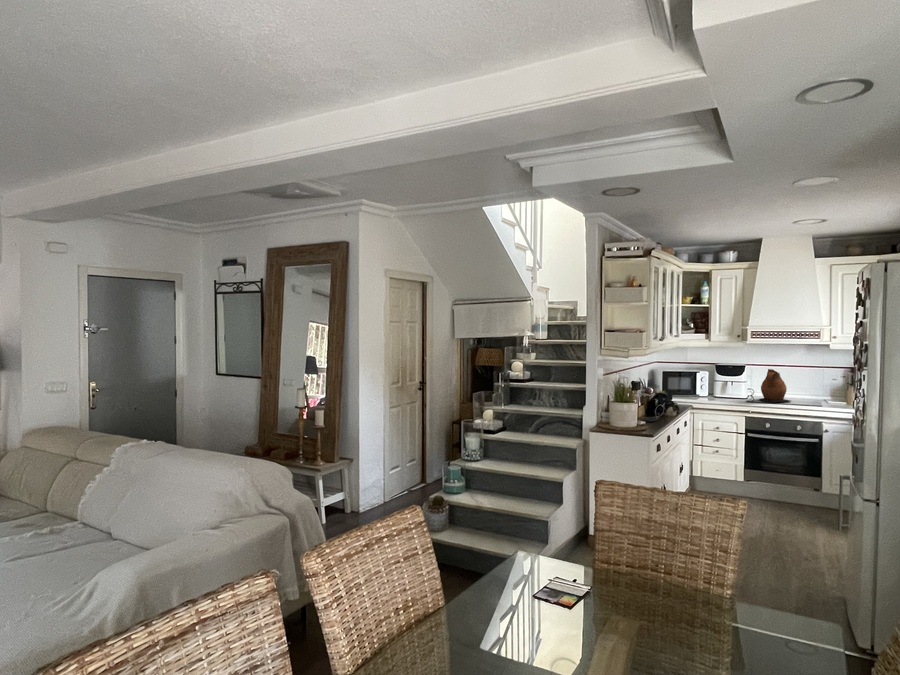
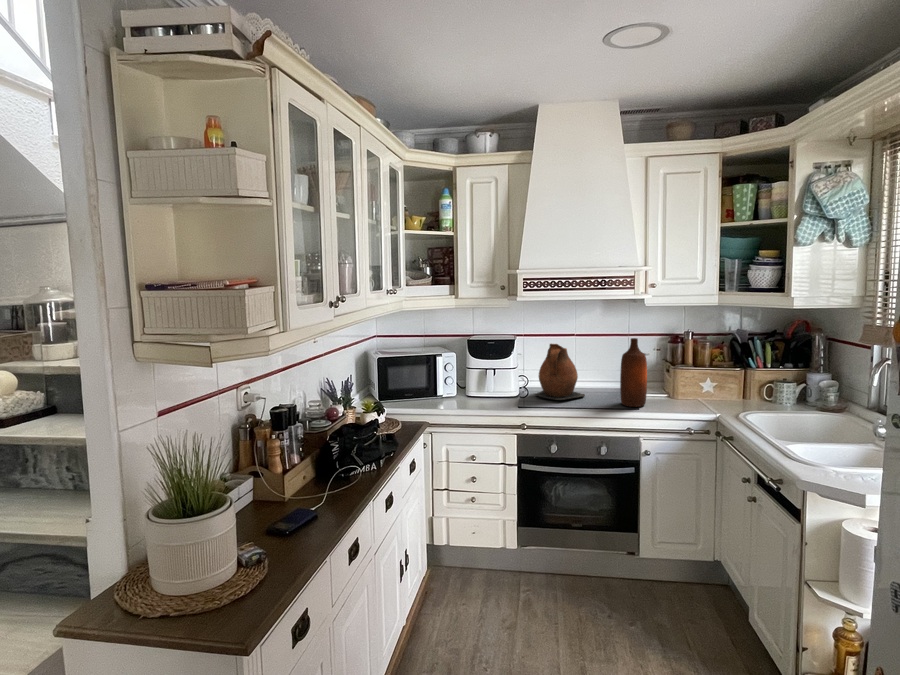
bottle: none [813,367,831,407] -> present [620,338,647,407]

